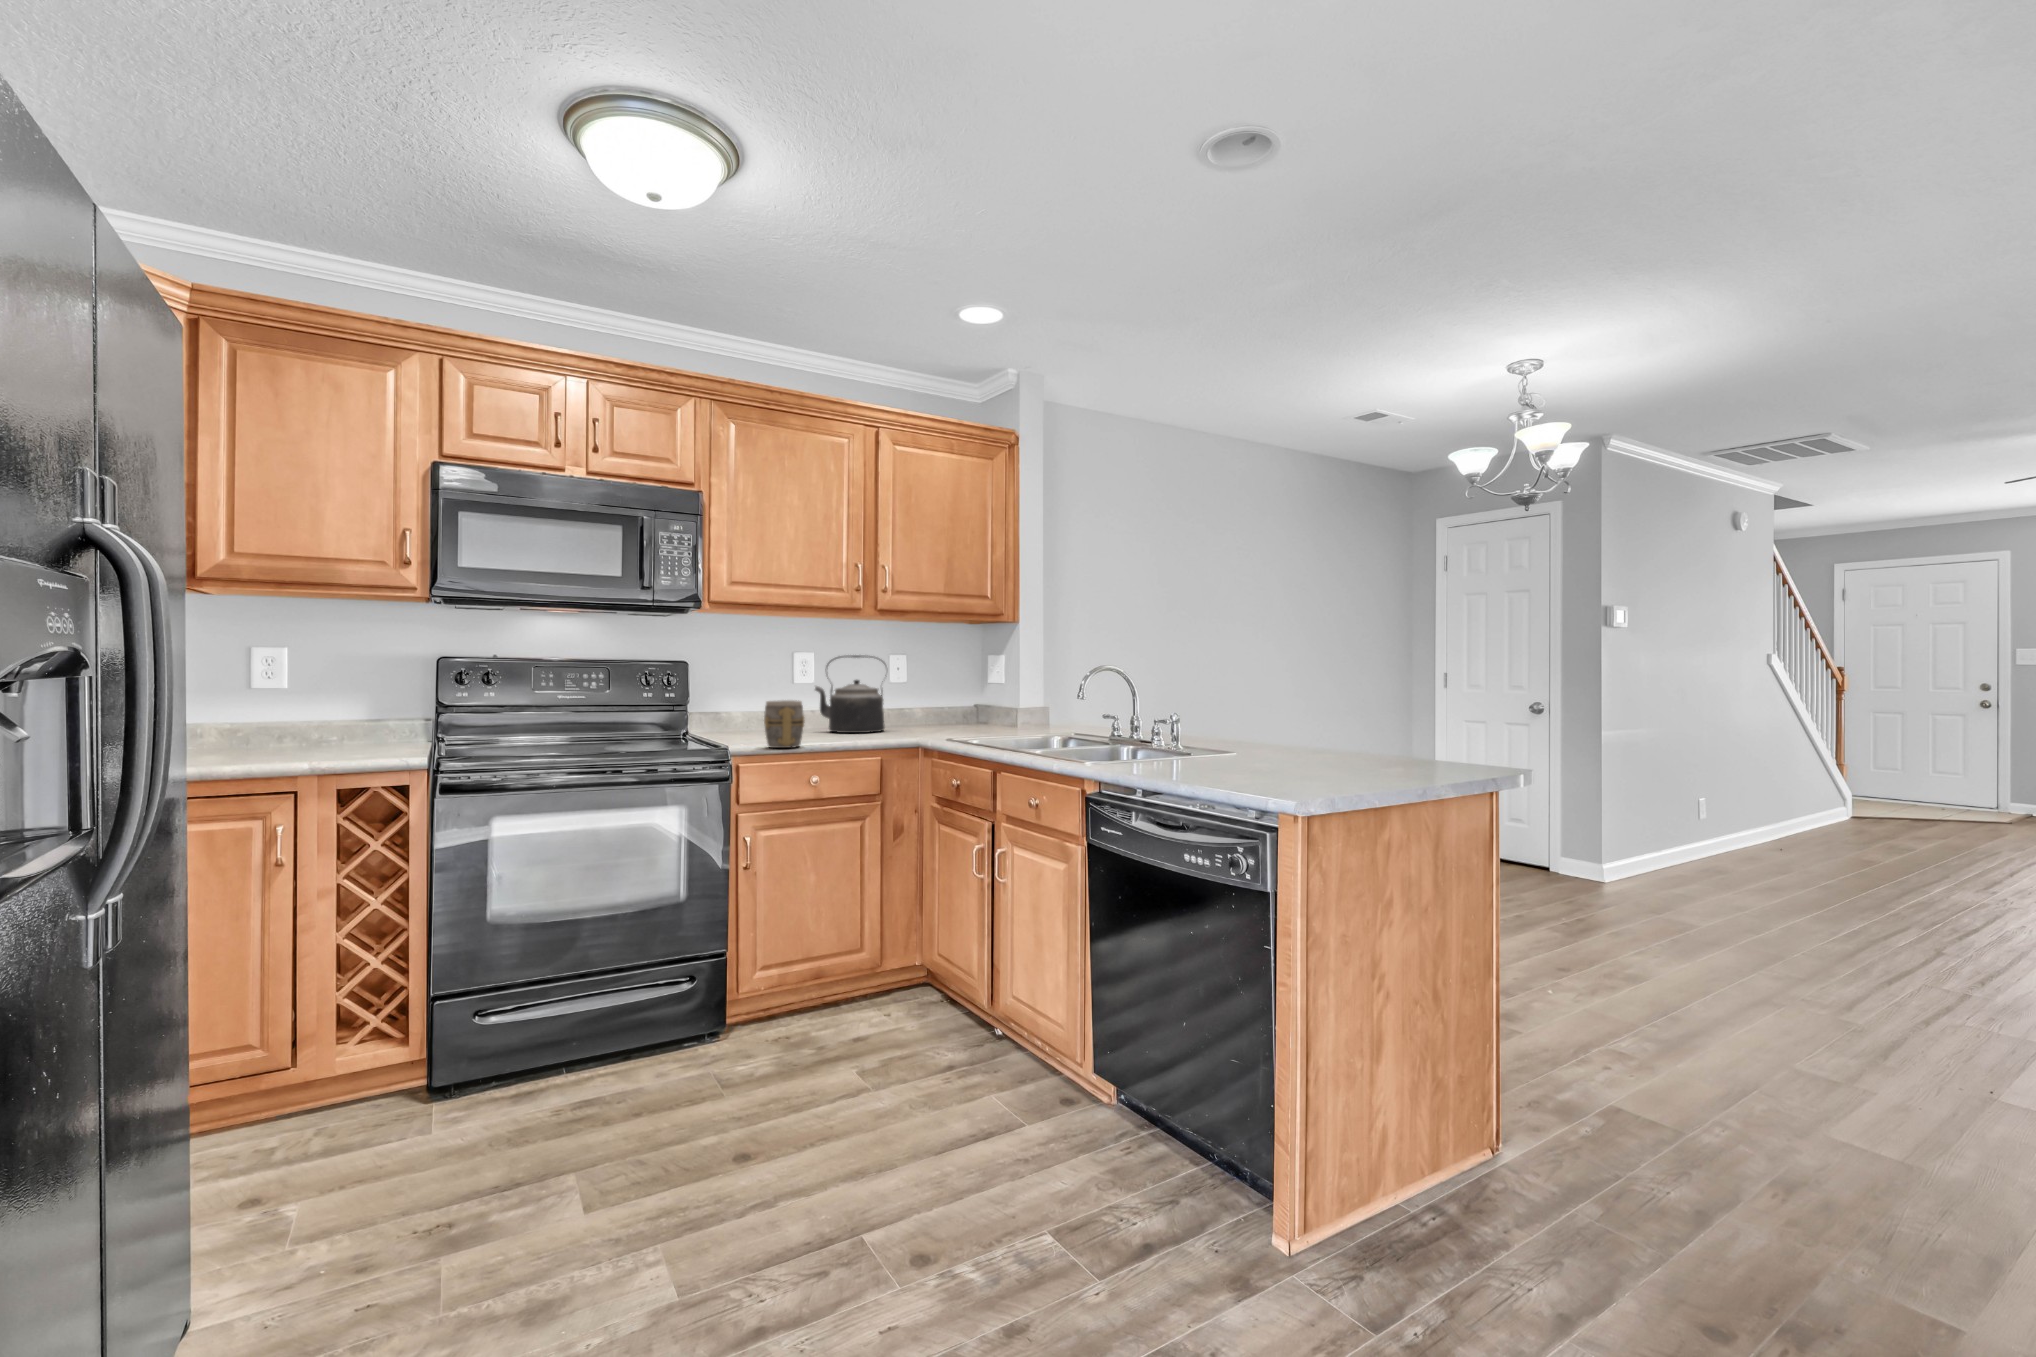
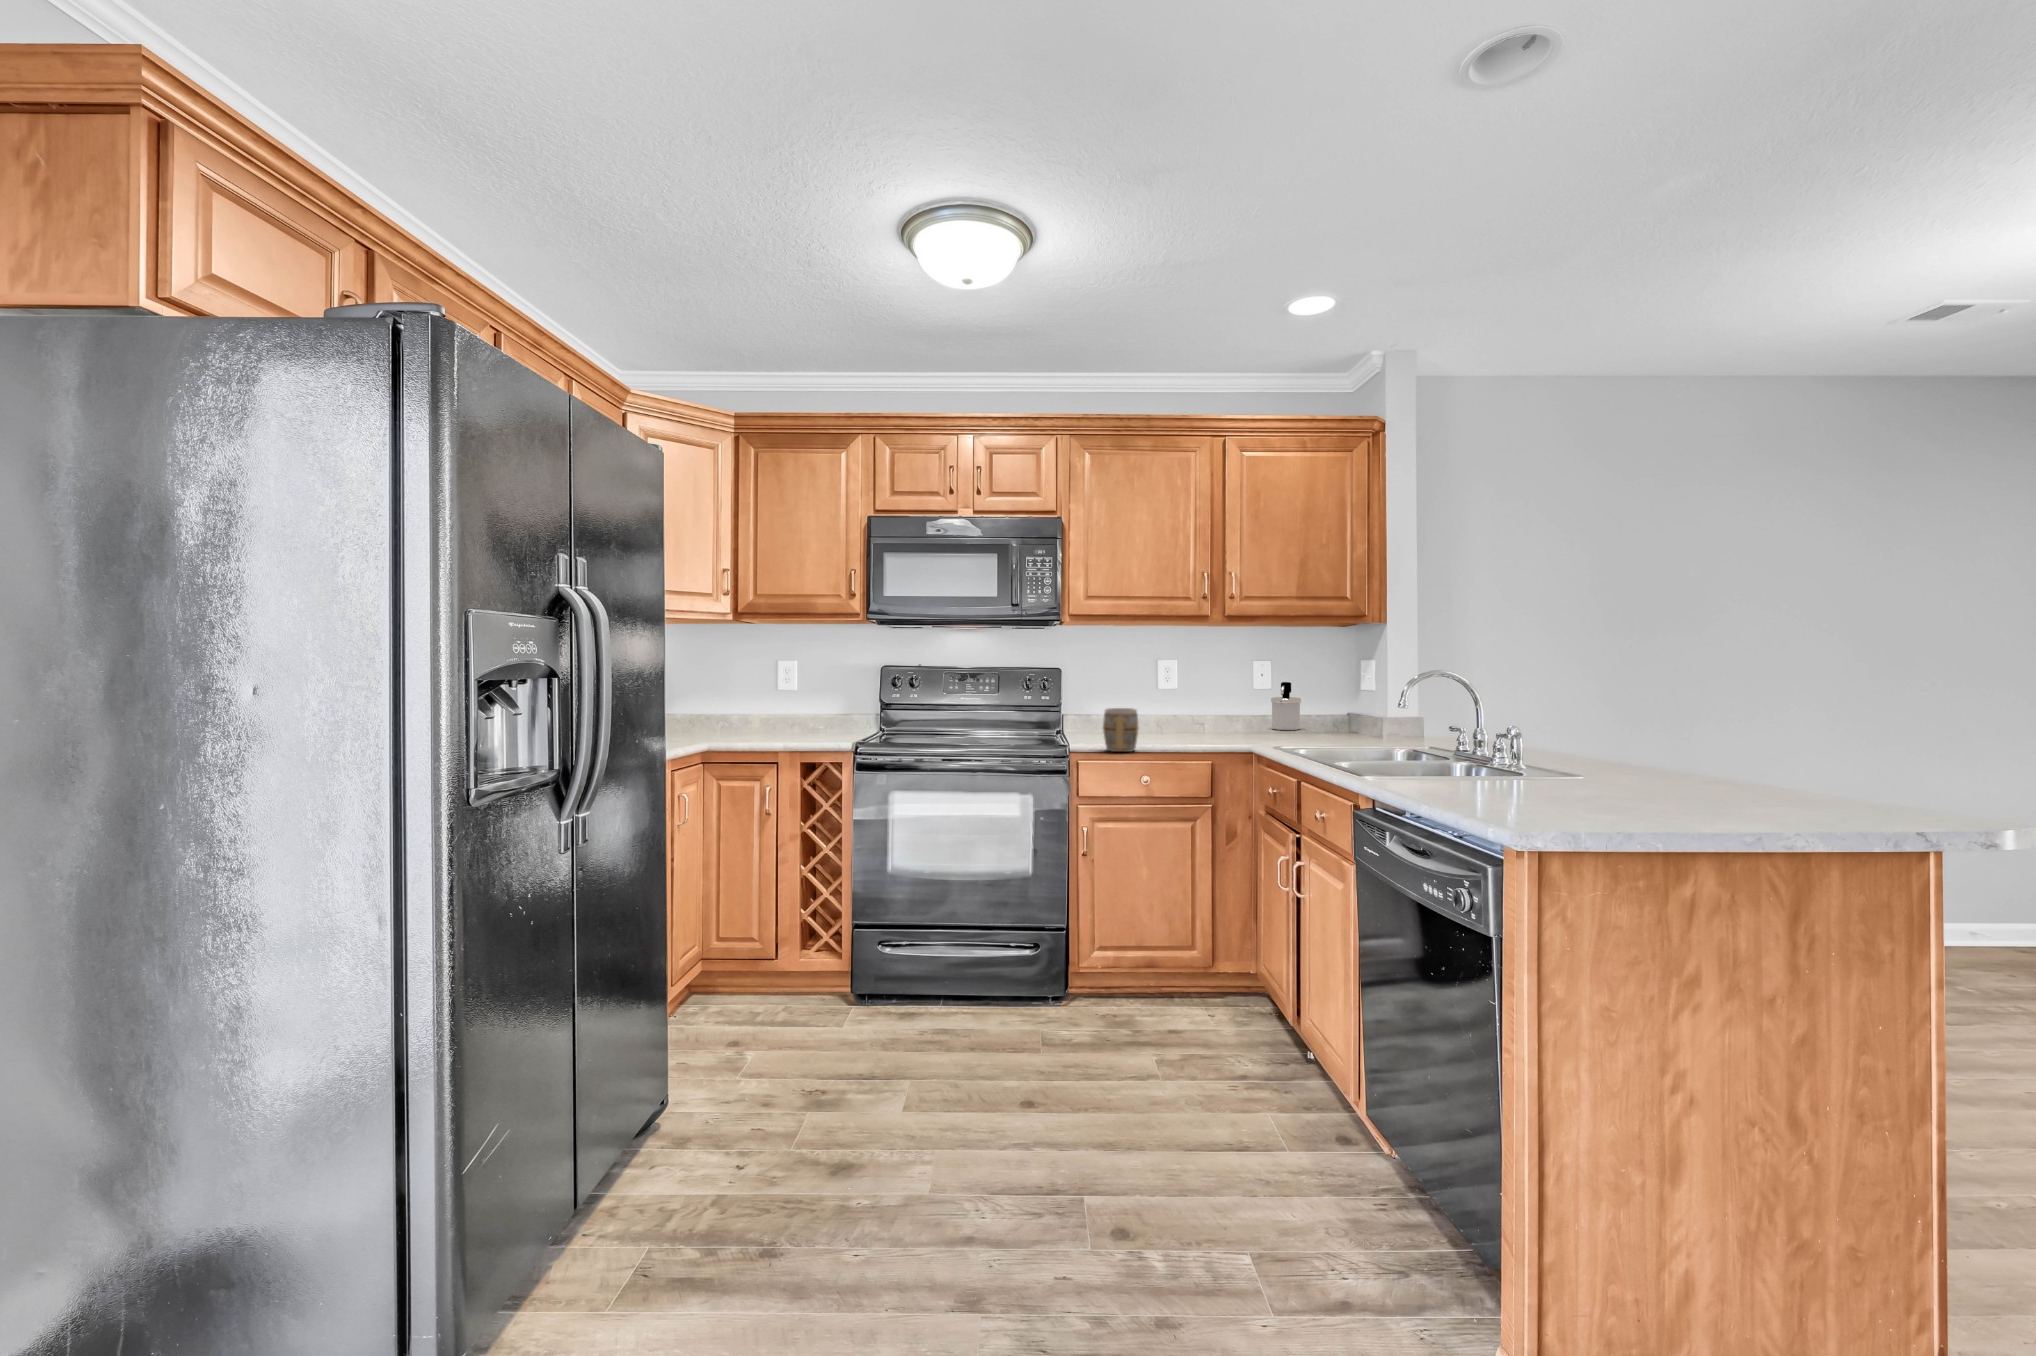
kettle: present [815,655,886,733] -> none [1177,661,1246,736]
soap dispenser: none [902,679,931,726] -> present [1271,682,1301,730]

